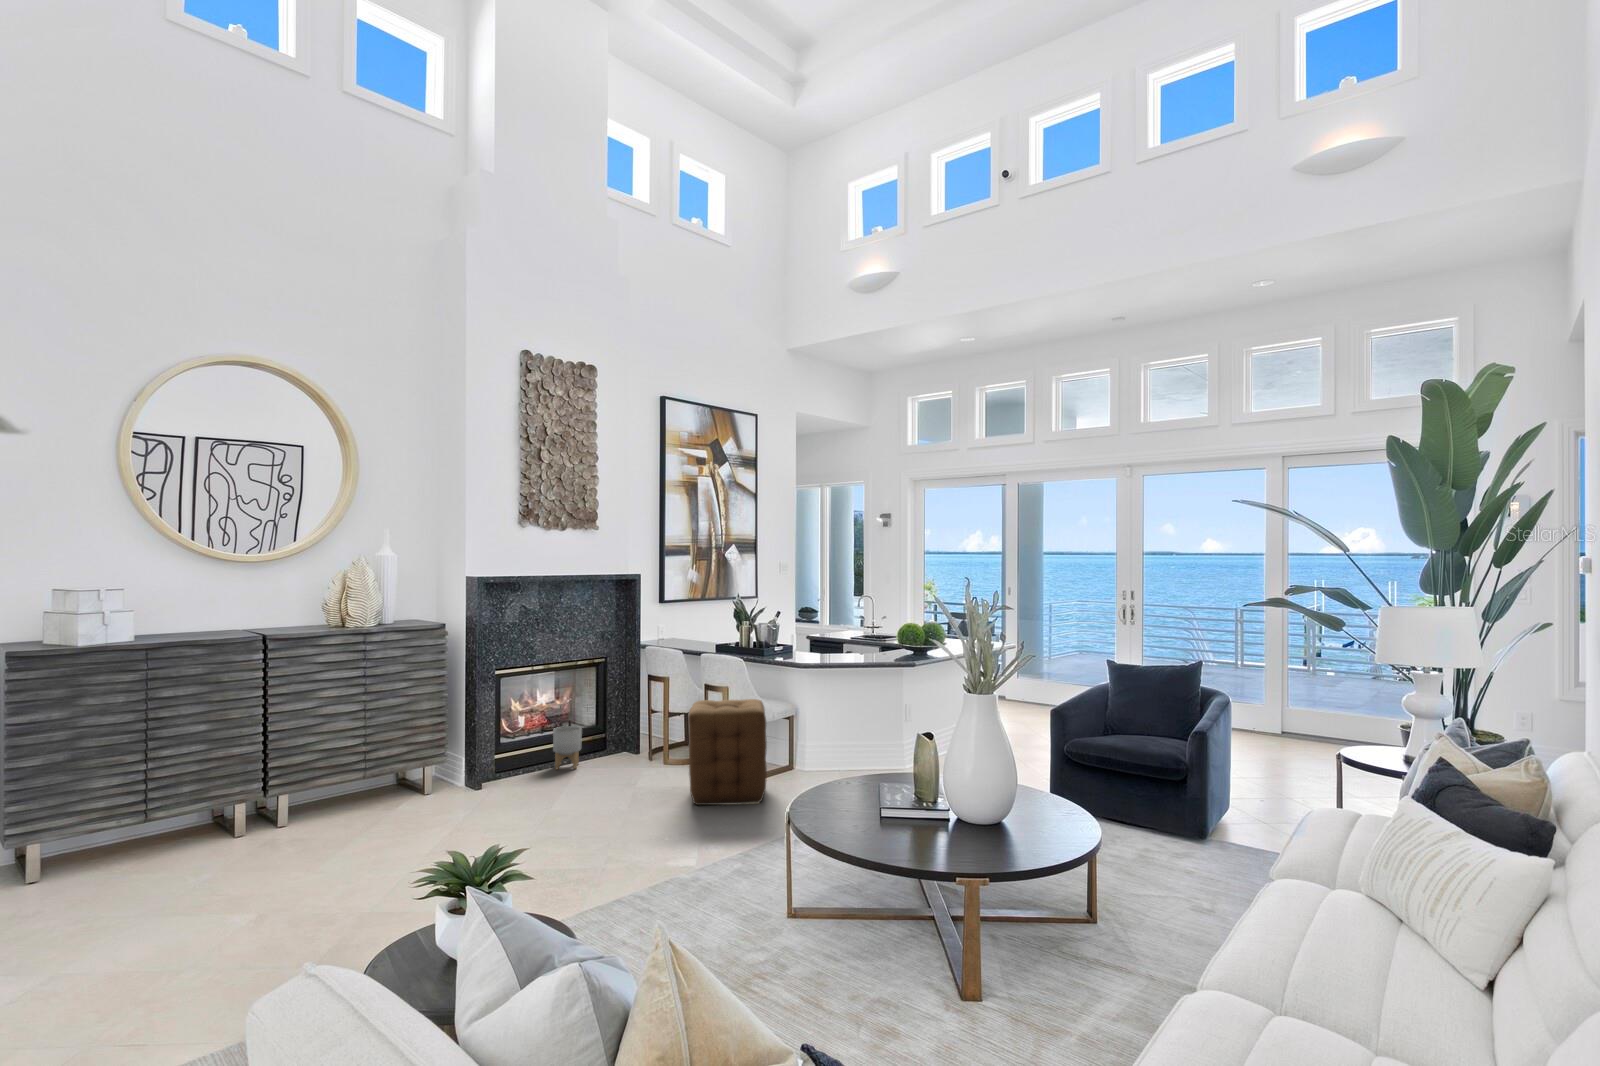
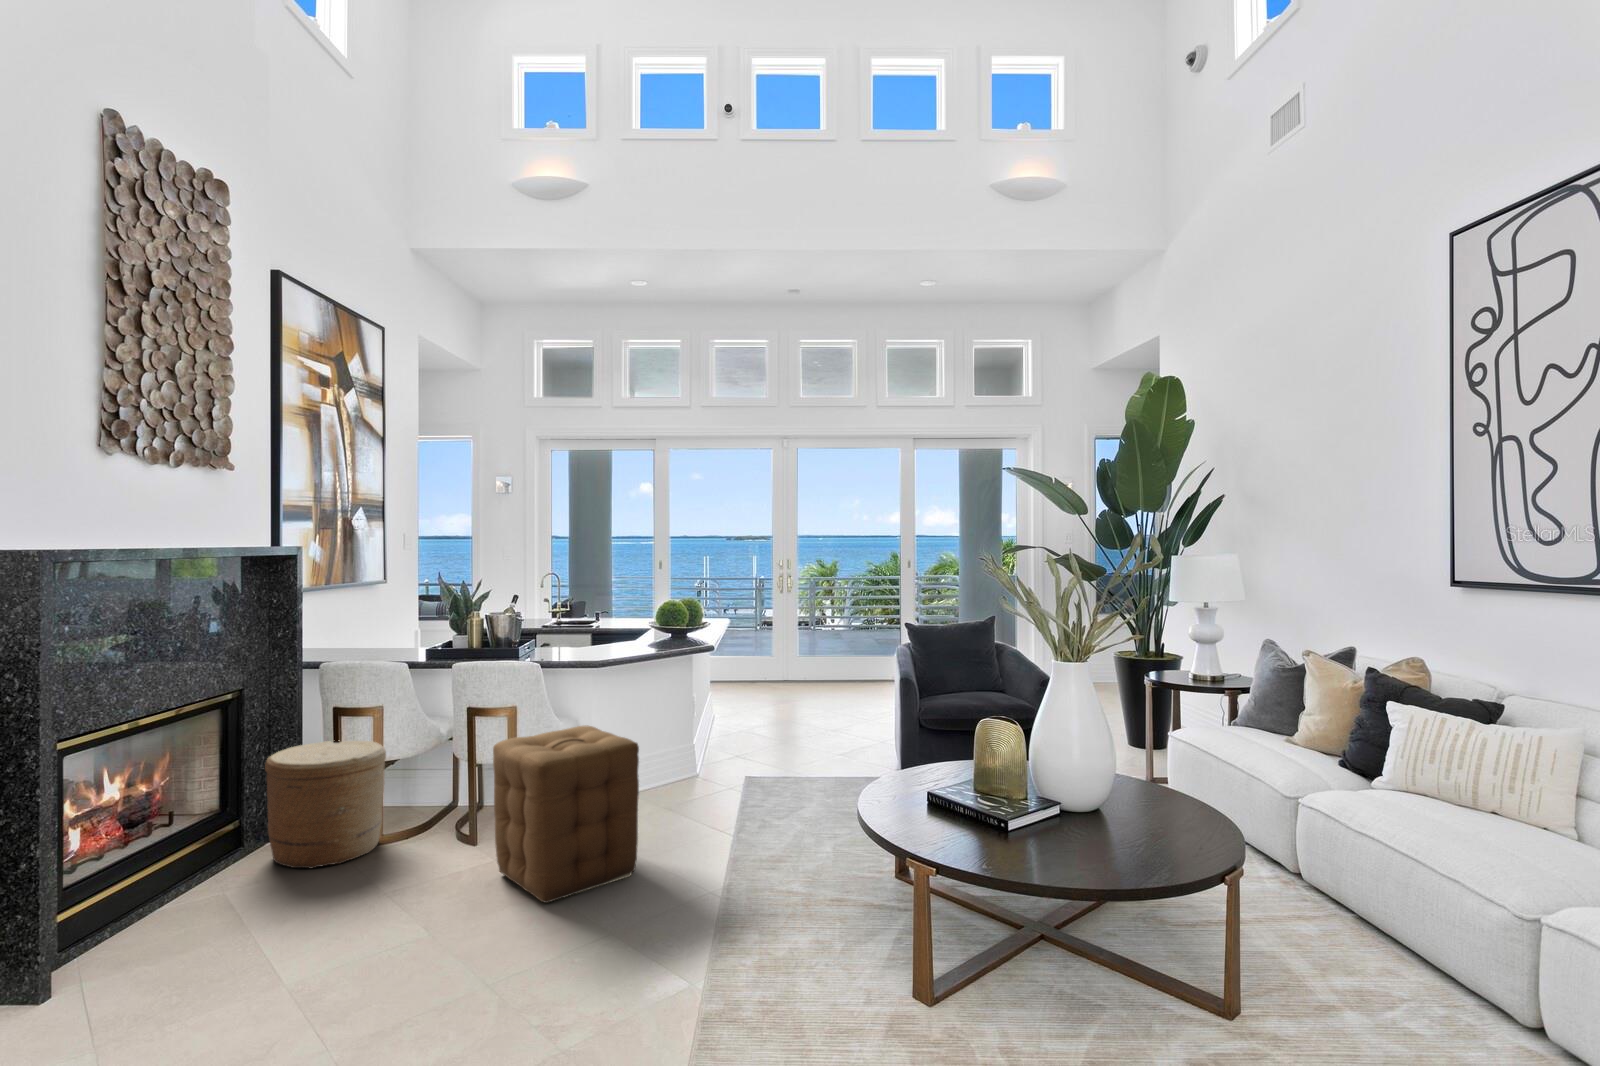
woven basket: none [610,695,674,767] -> present [265,740,386,868]
planter: present [553,726,582,770] -> none [160,819,222,908]

